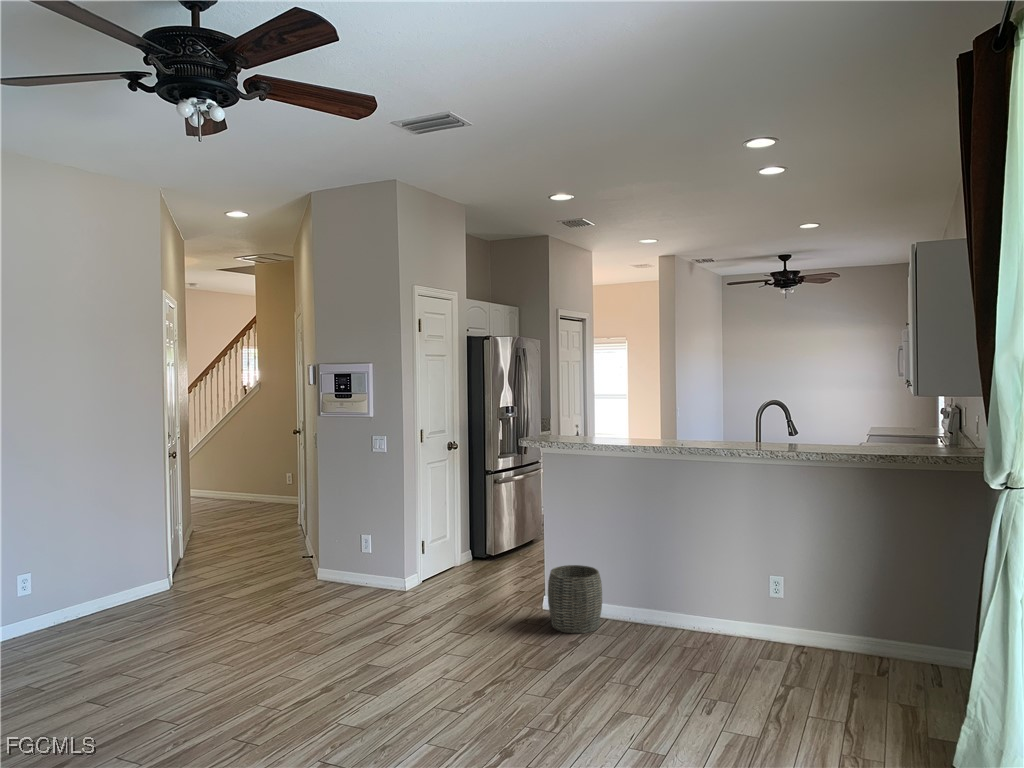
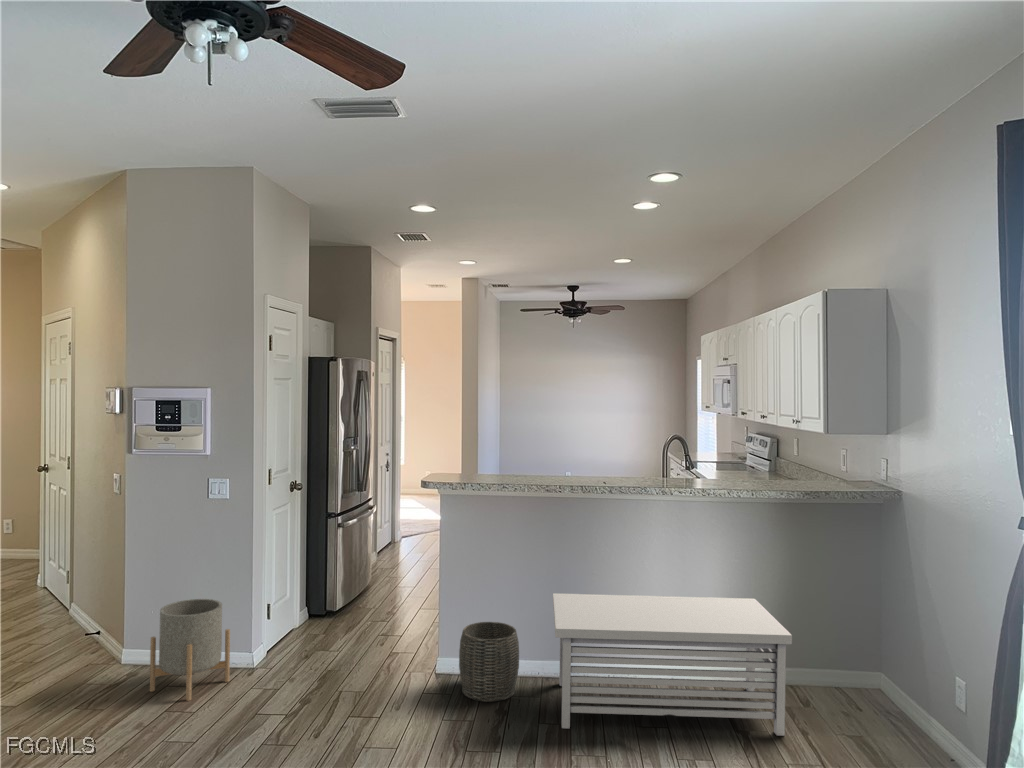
planter: none [327,530,384,604] -> present [150,599,230,701]
storage bench: none [604,544,843,697] -> present [553,593,792,736]

